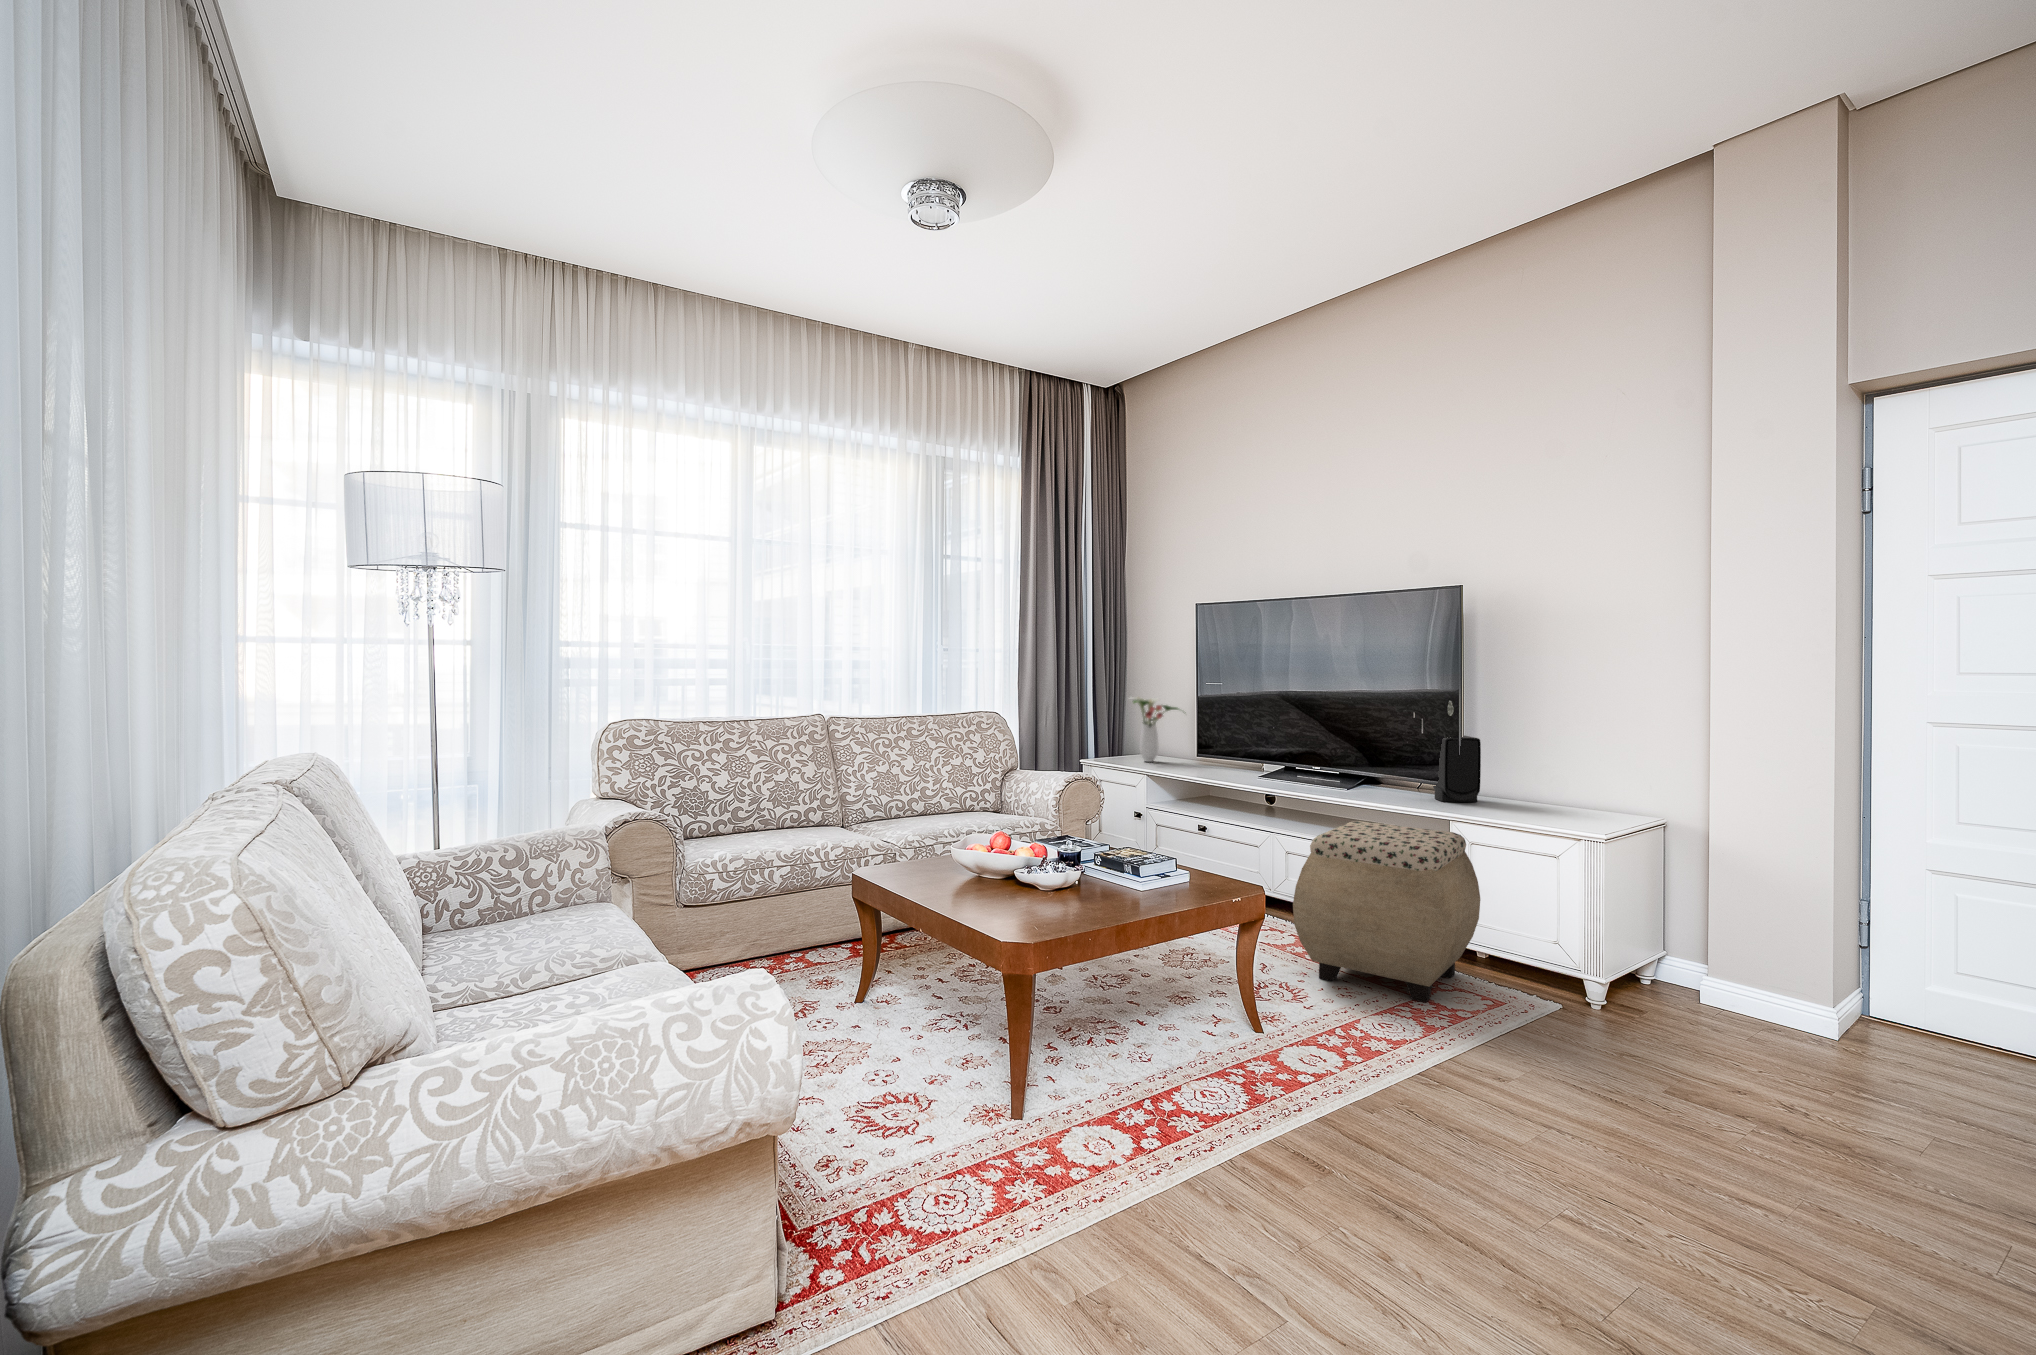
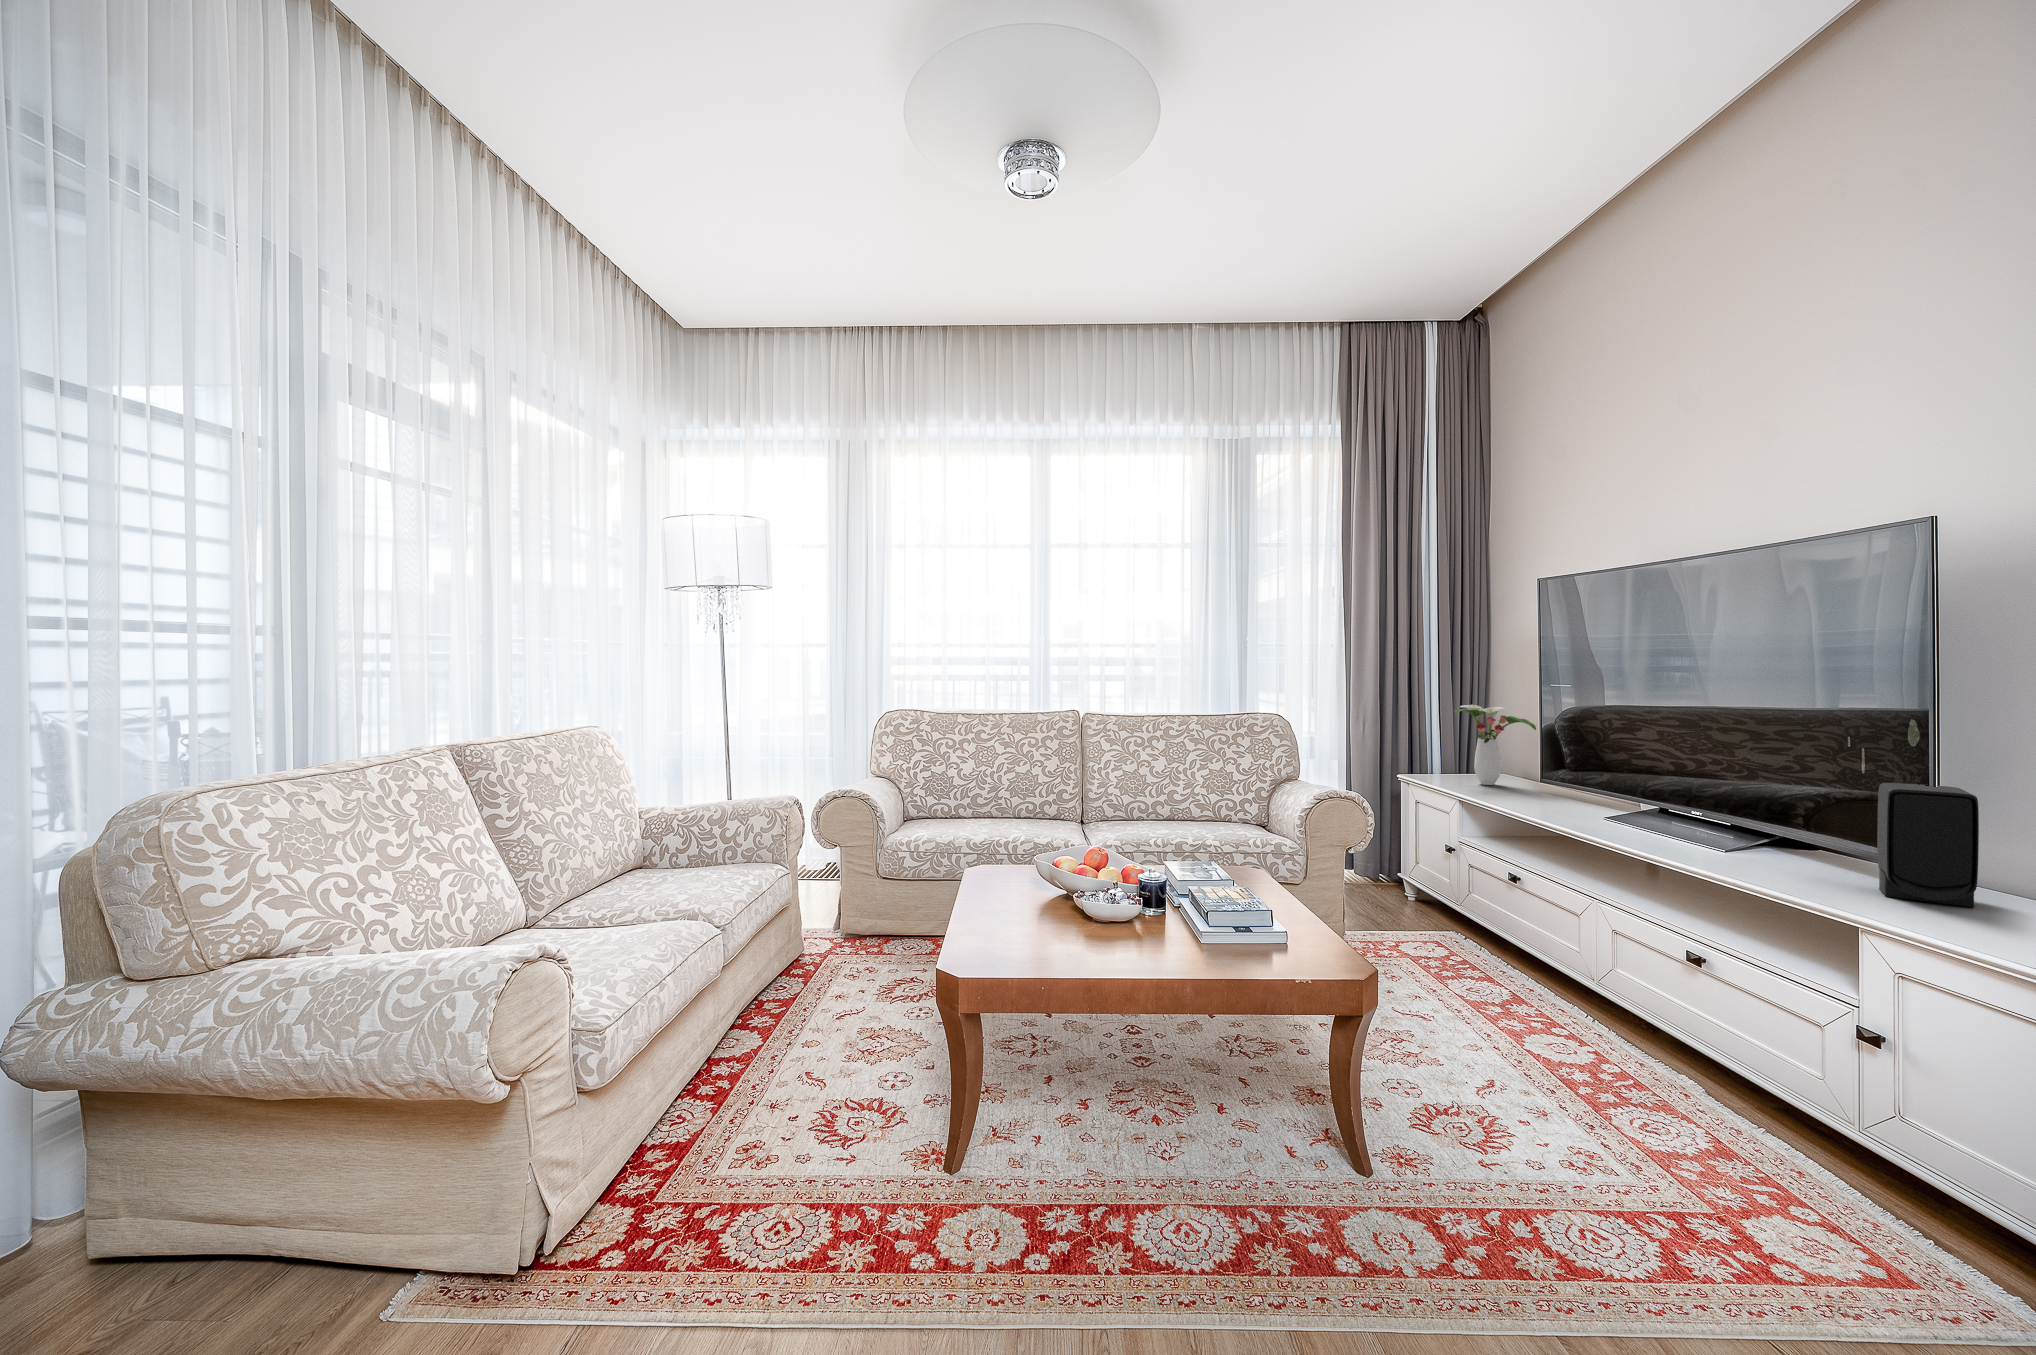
ottoman: present [1293,821,1480,1003] -> none [1510,903,1919,1227]

